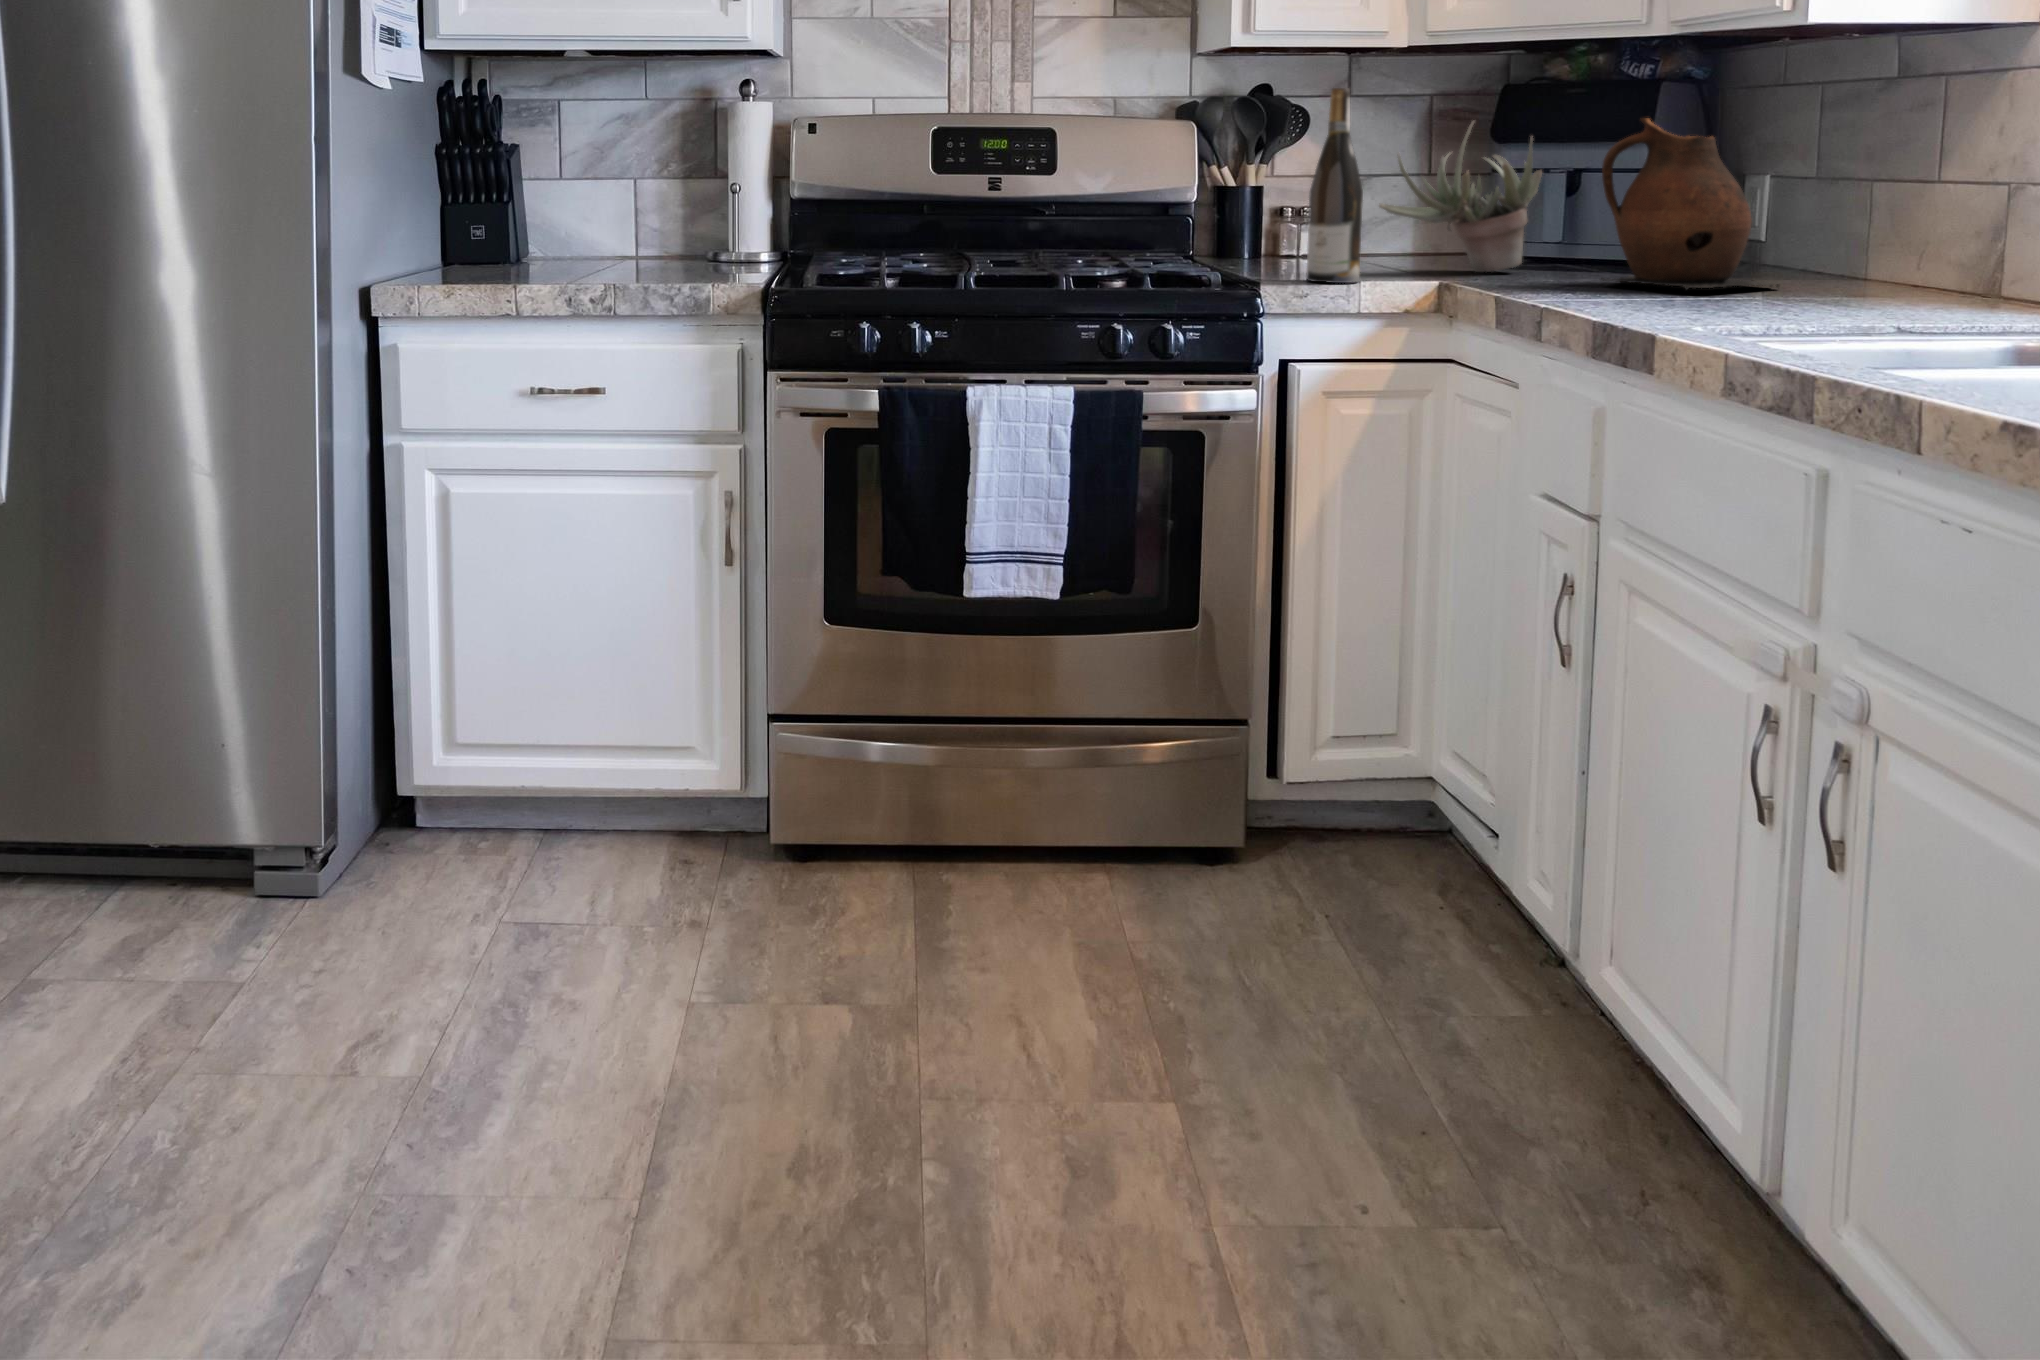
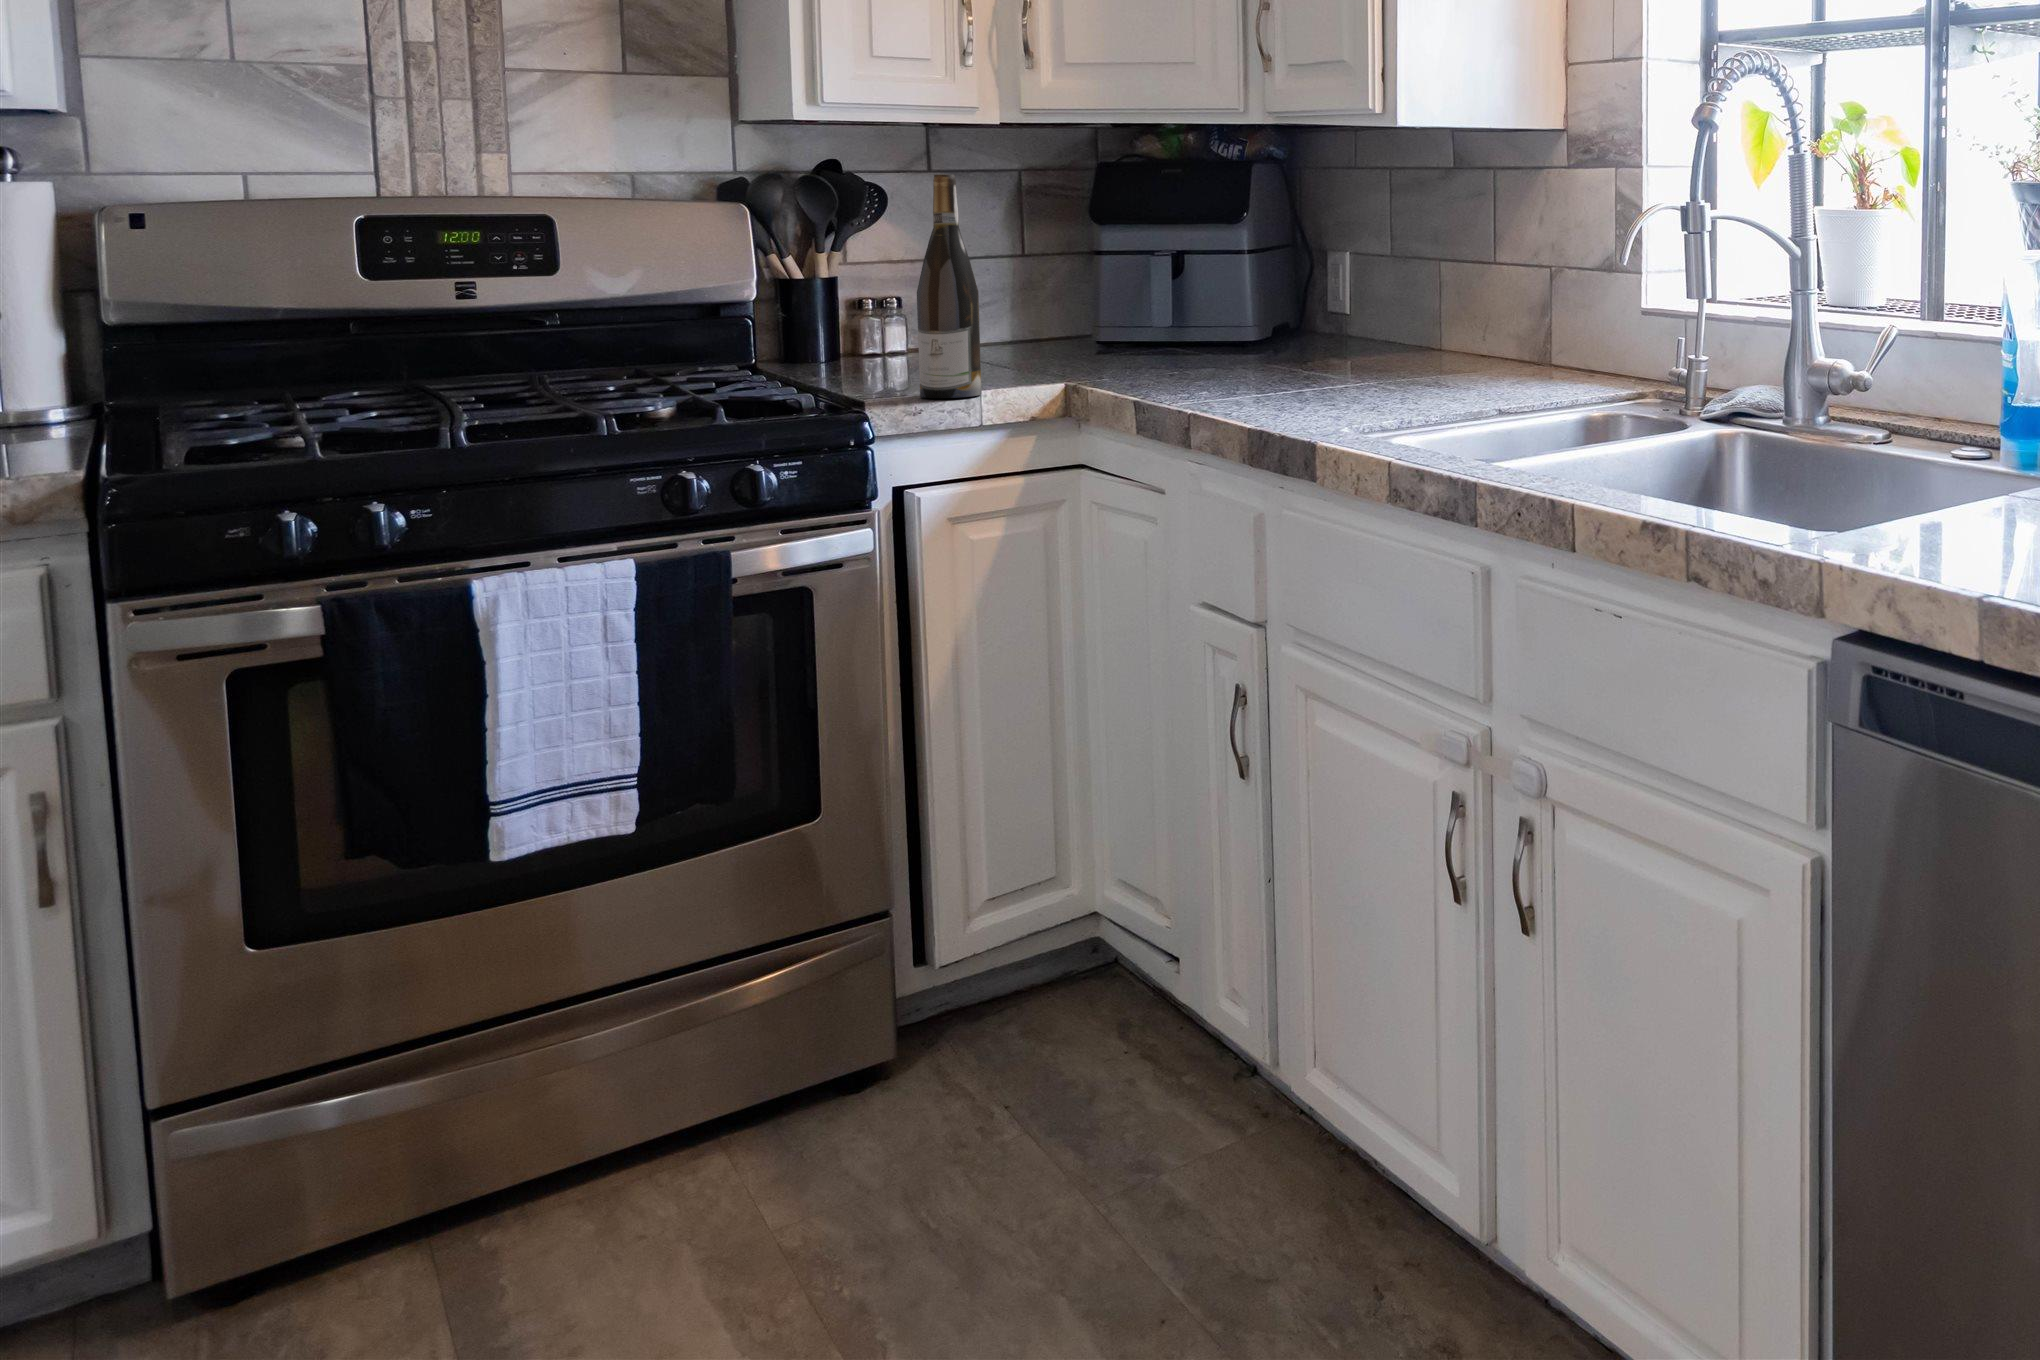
ceramic pitcher: present [1602,118,1779,290] -> none [1218,208,1380,381]
succulent plant: present [1379,121,1542,272] -> none [988,208,1154,371]

